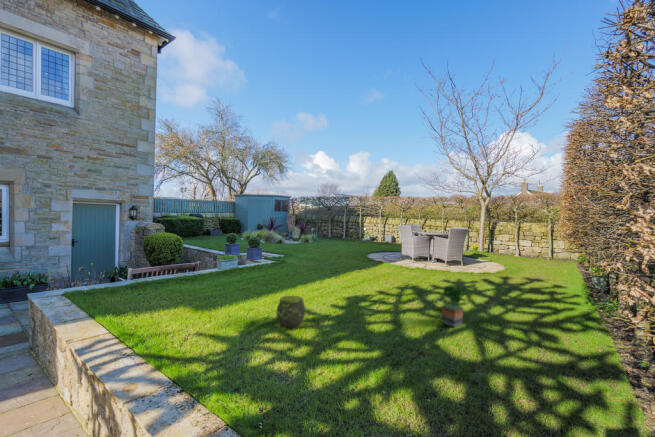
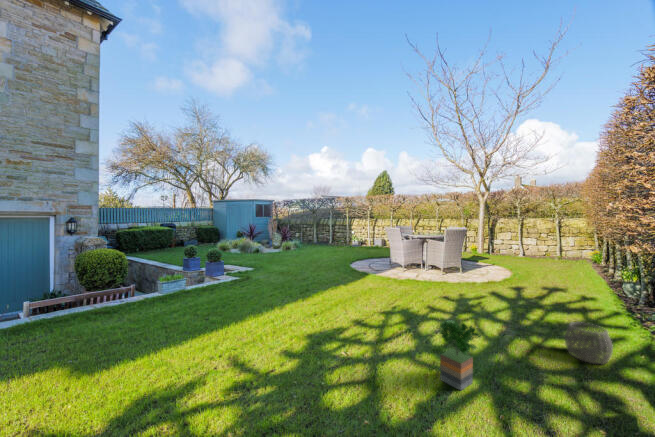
woven basket: present [277,296,305,327] -> present [565,322,613,364]

